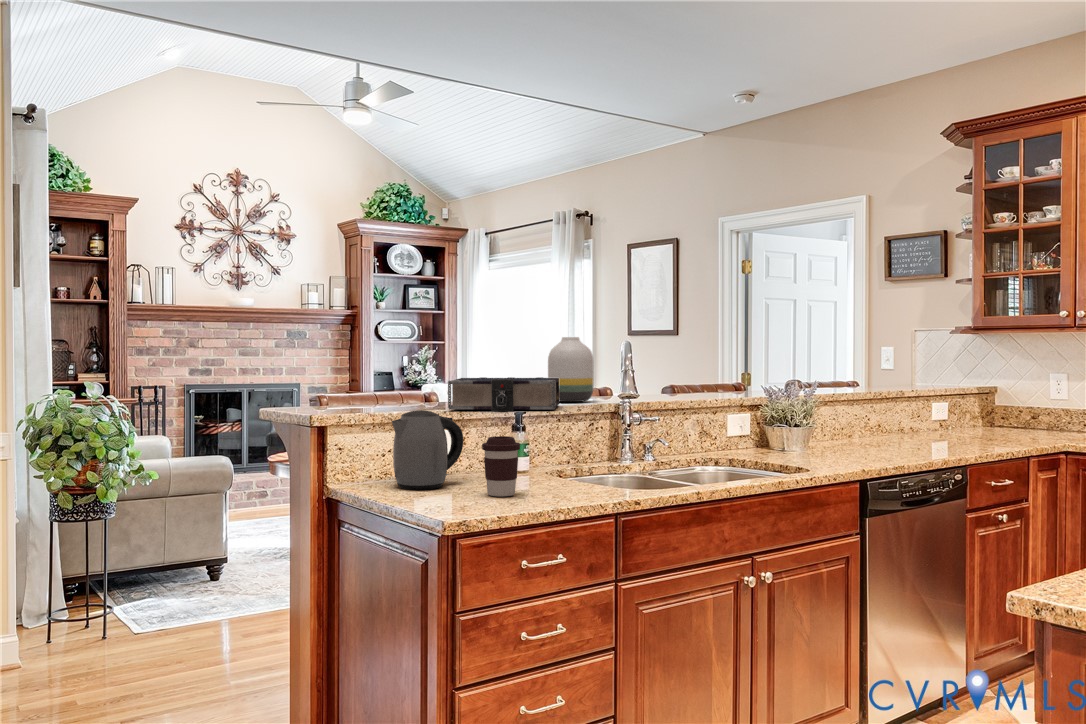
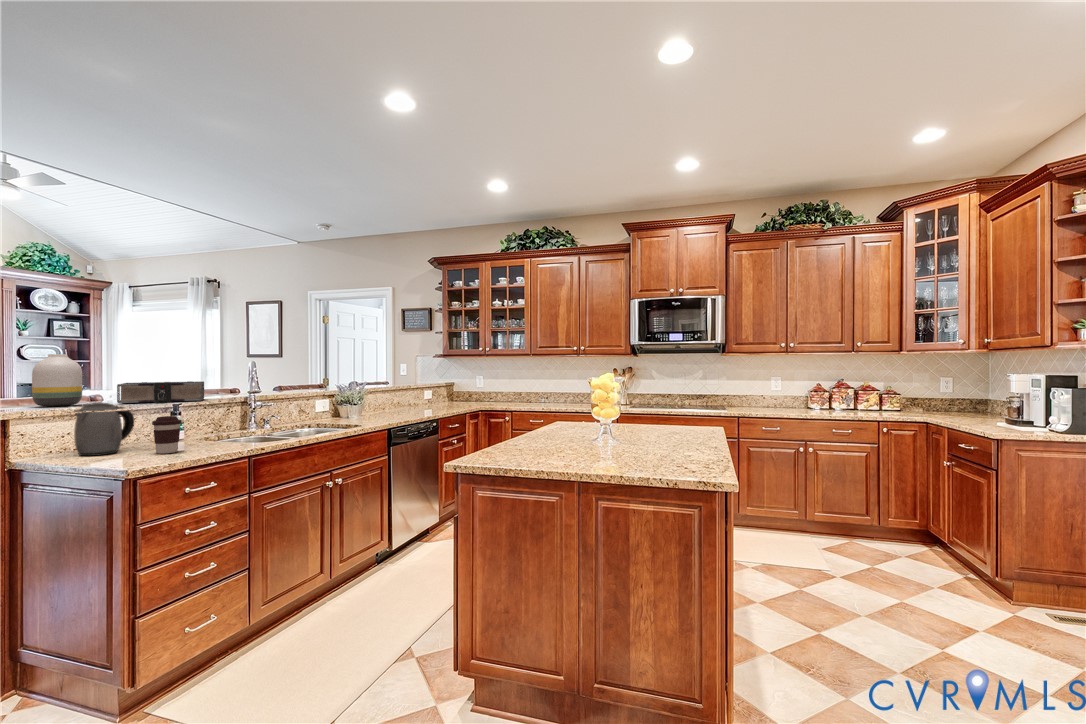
vase: present [548,337,594,402] -> present [32,354,82,406]

